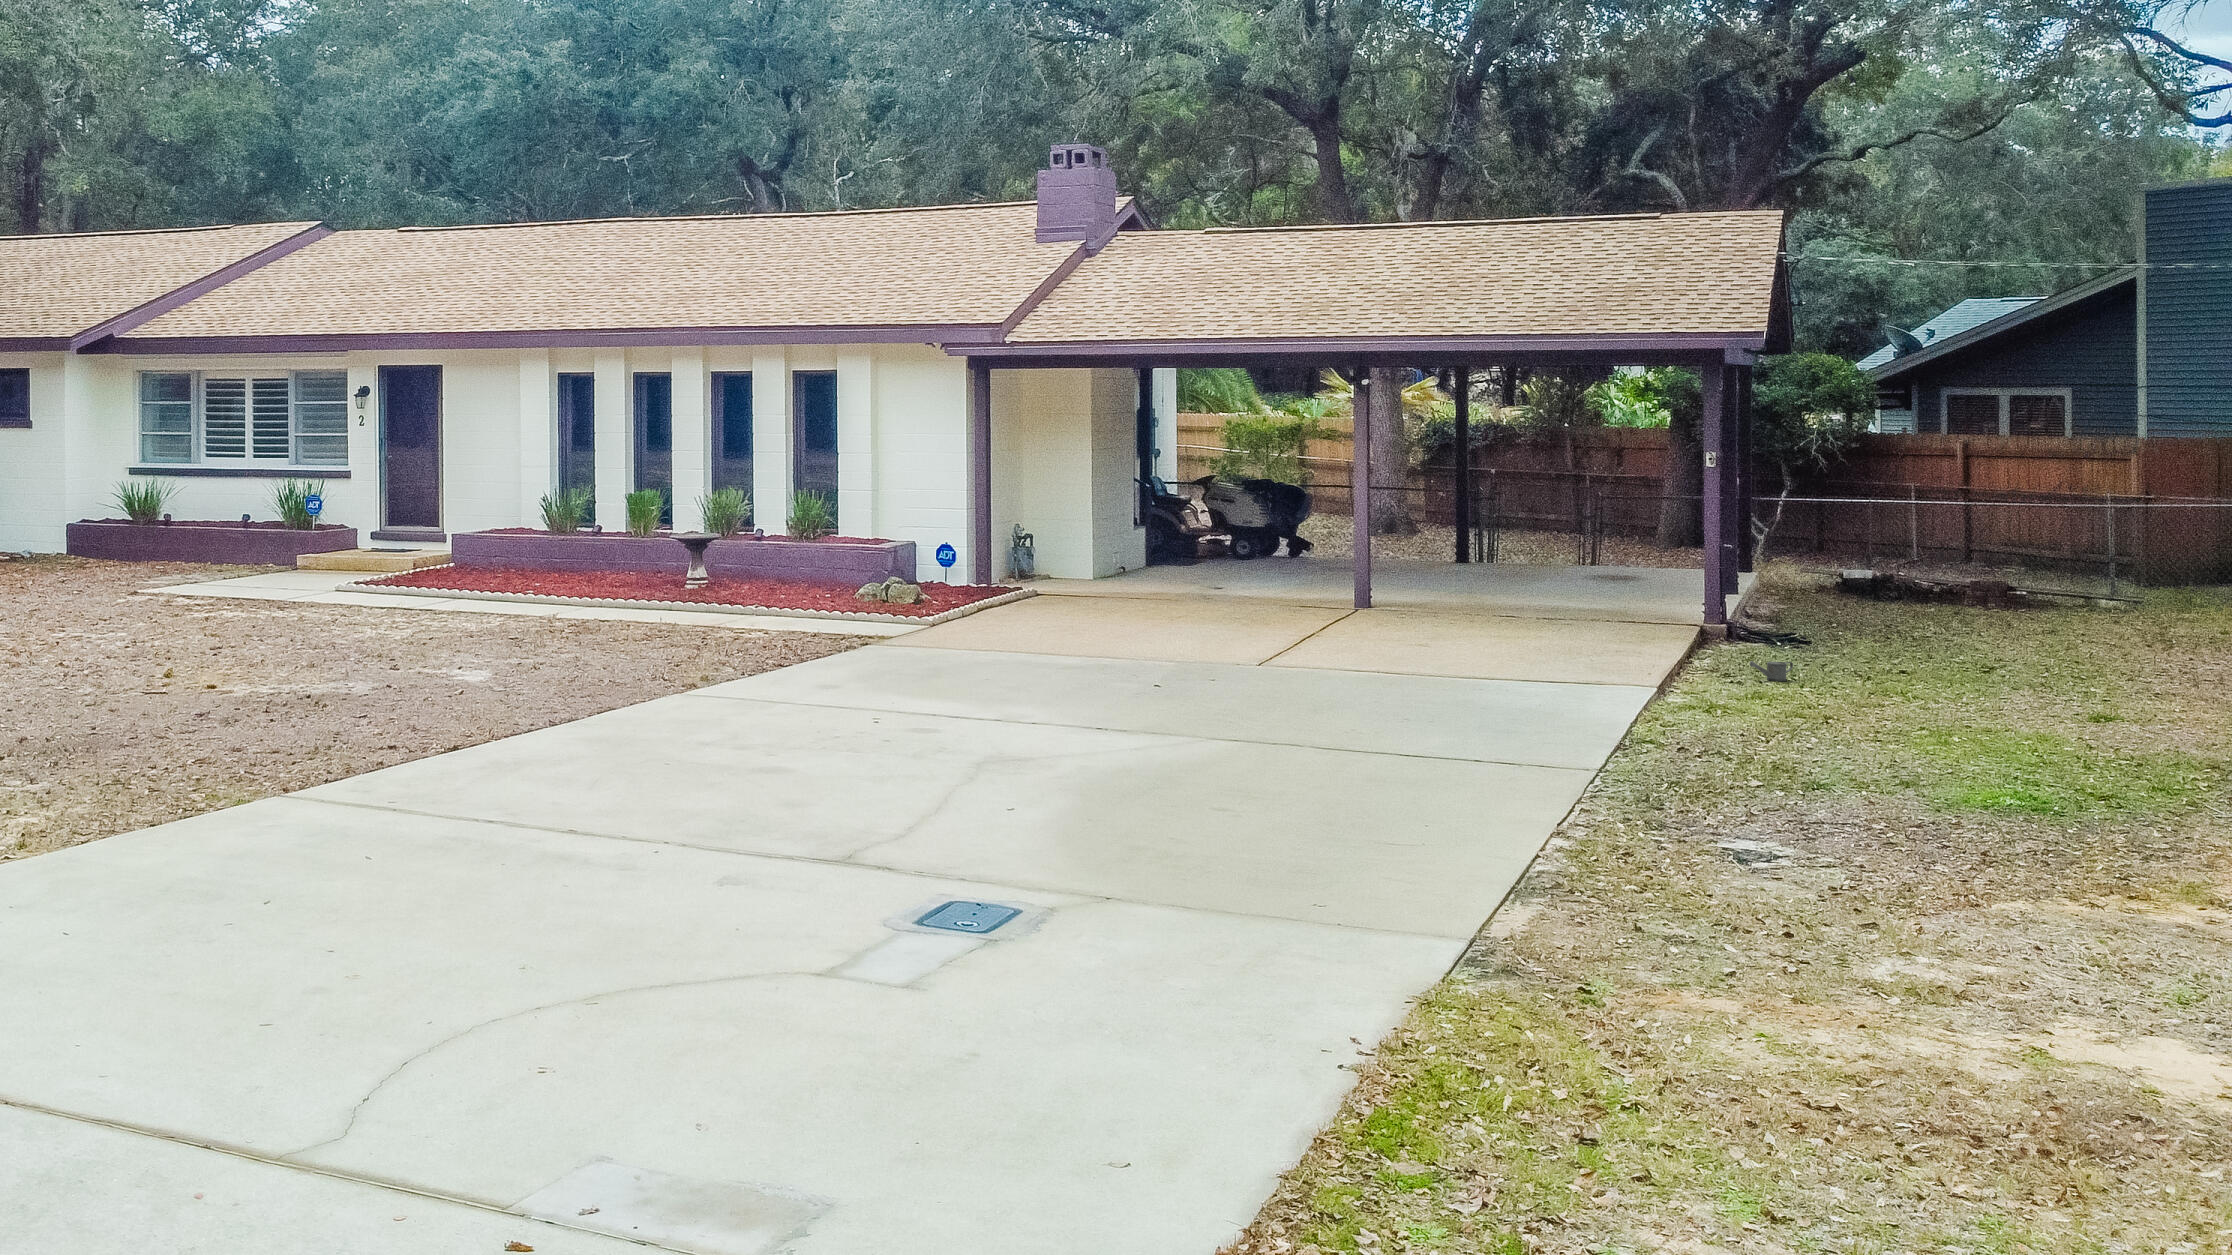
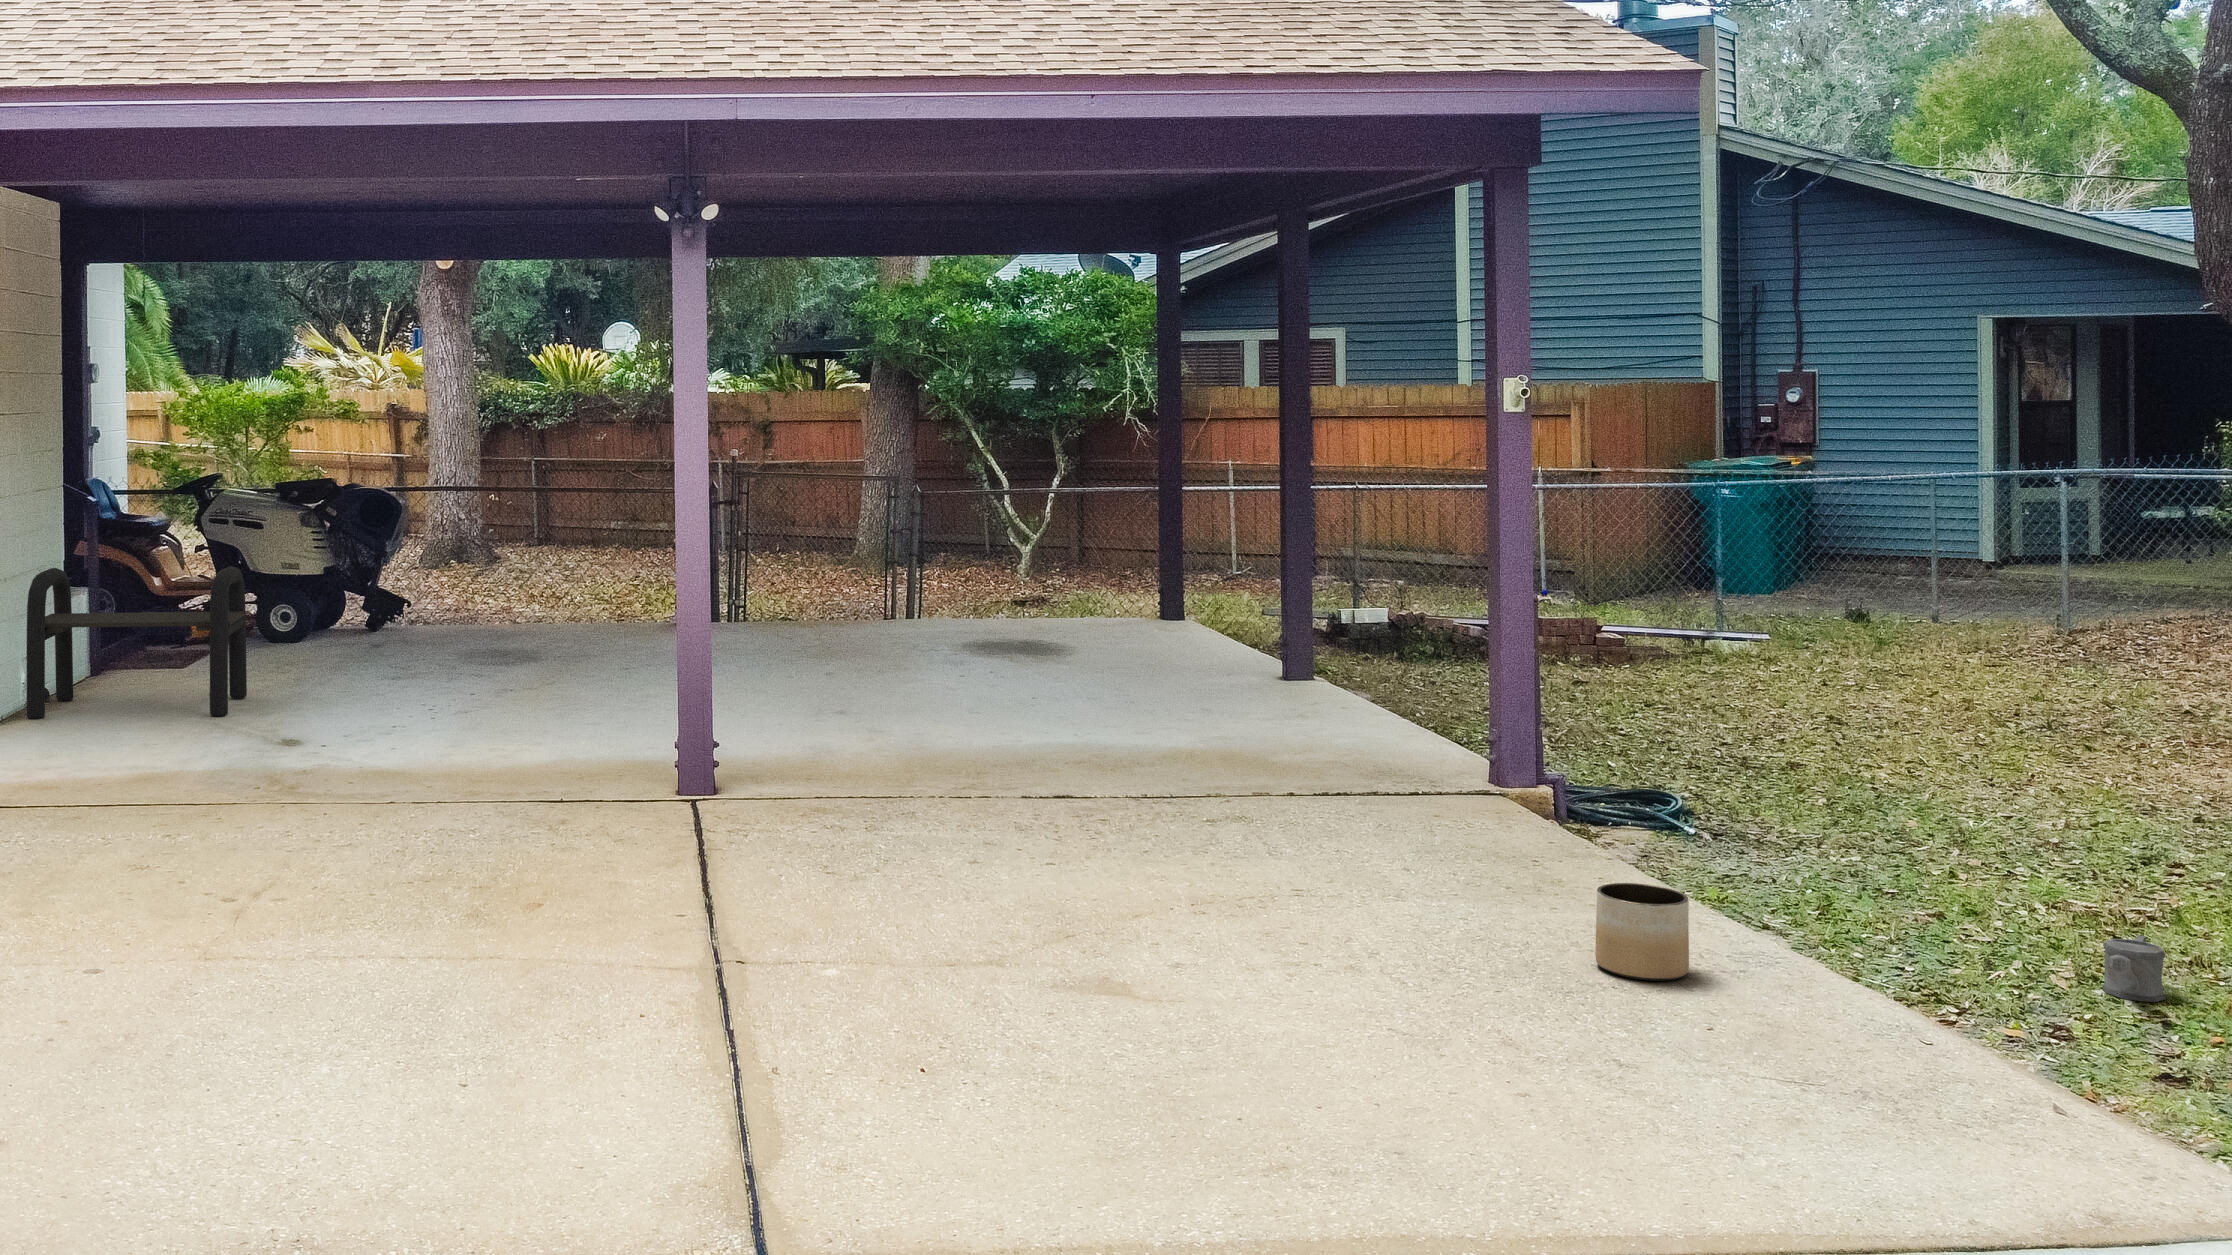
bench: none [1112,515,1206,580] -> present [27,566,247,719]
planter: none [1570,629,1600,658] -> present [1595,883,1689,981]

